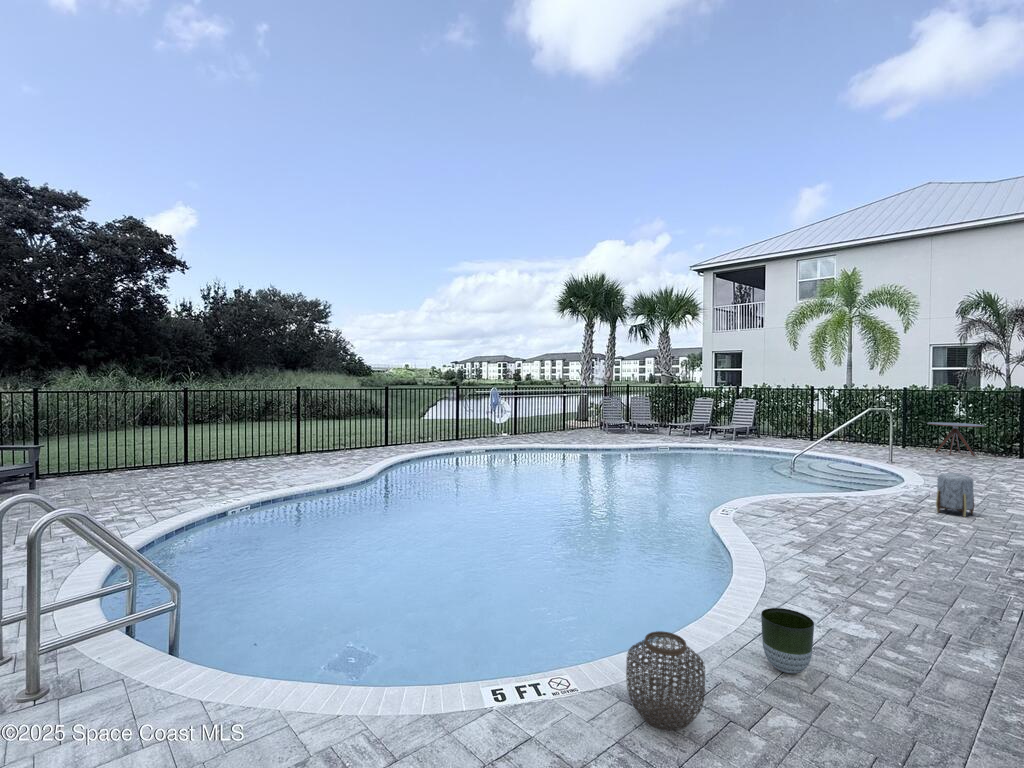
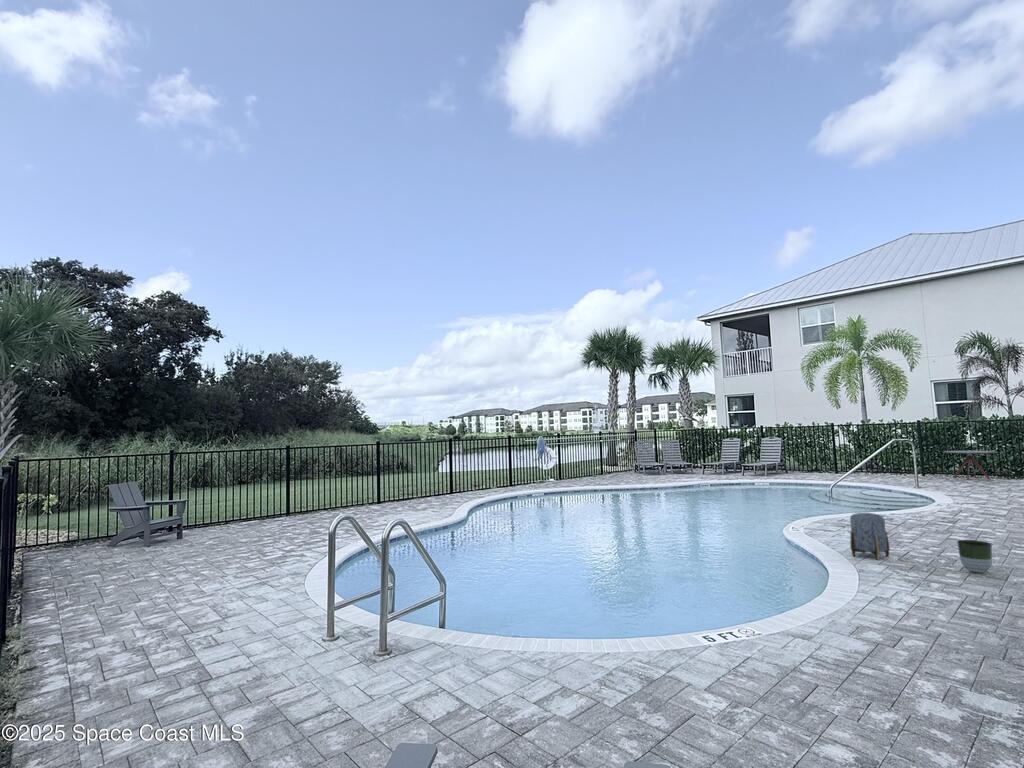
stool: present [936,473,974,517] -> present [850,513,889,560]
planter: present [761,608,814,673] -> present [957,540,992,573]
woven basket: present [626,631,705,731] -> none [802,586,863,649]

